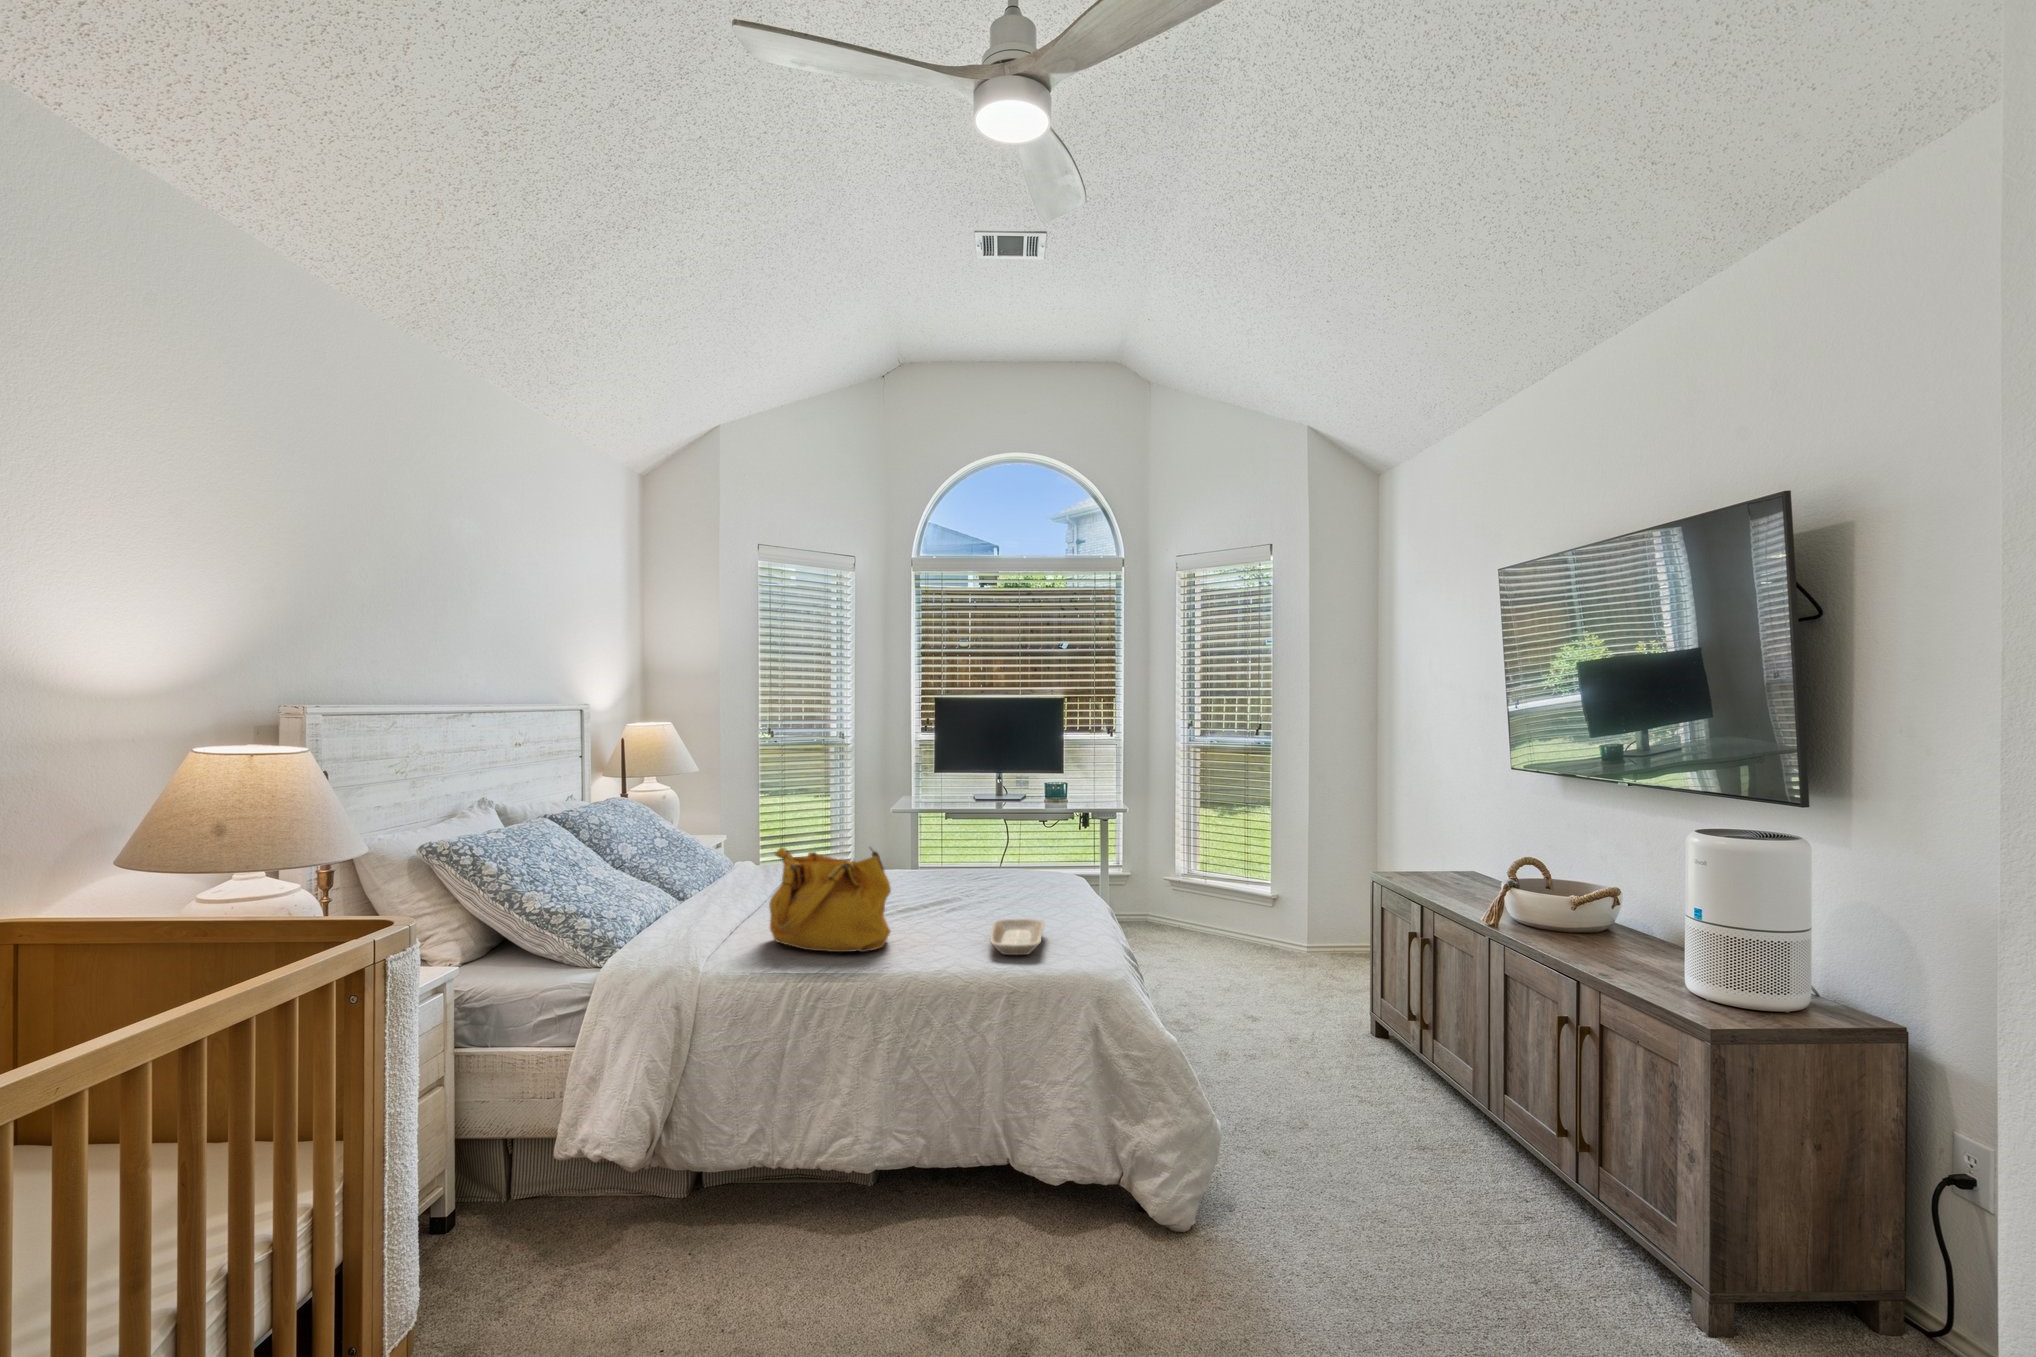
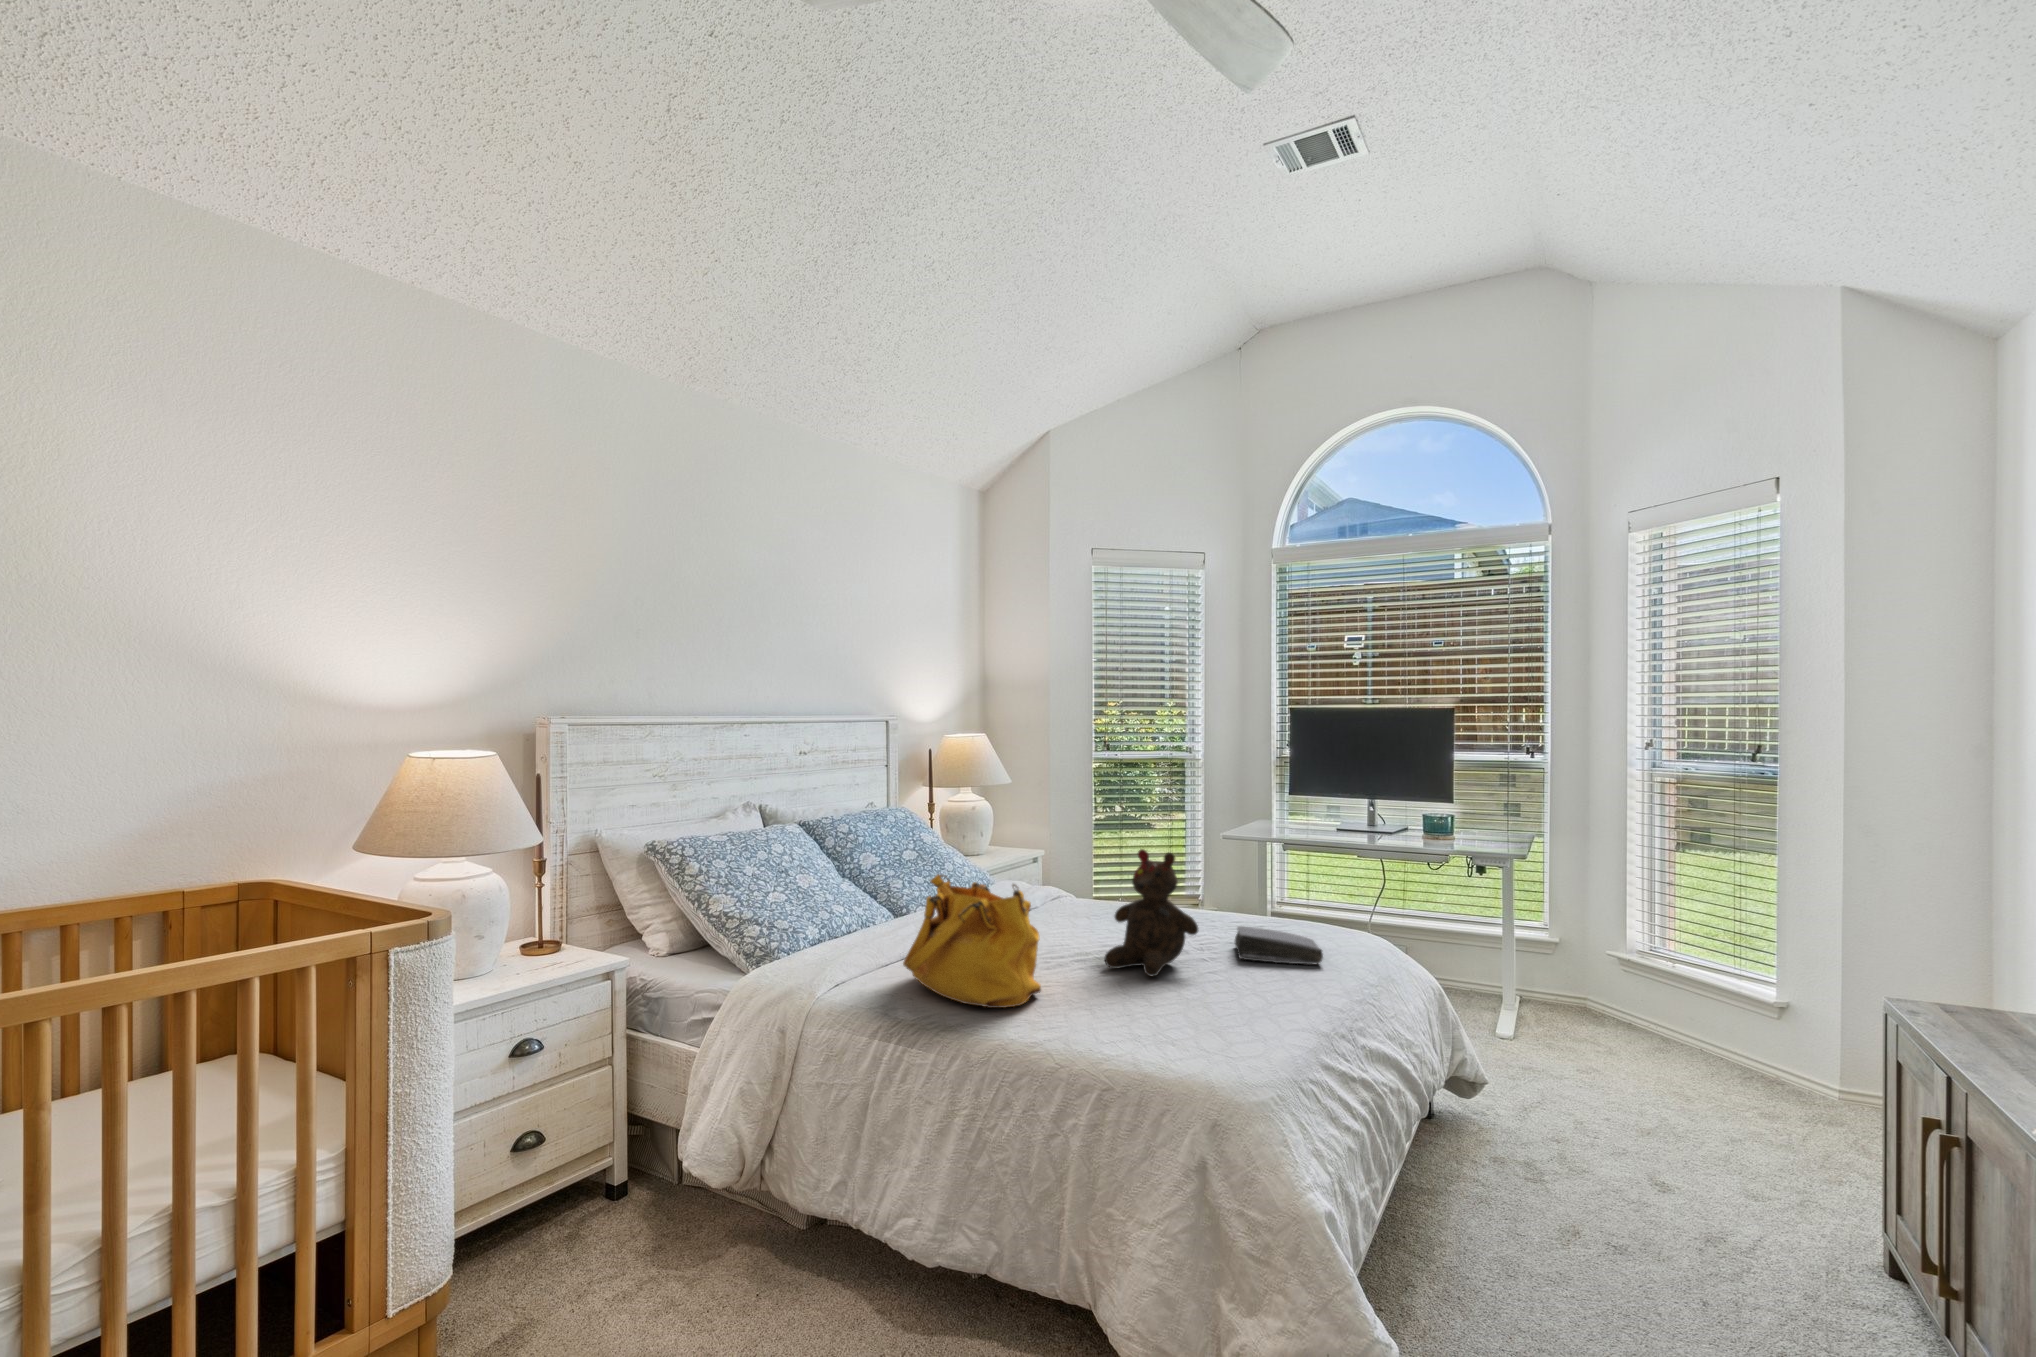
teddy bear: none [904,814,981,917] -> present [1105,849,1198,977]
book: none [984,874,1059,898] -> present [1235,926,1323,965]
tray: present [990,918,1044,955] -> none [1131,992,1236,1047]

